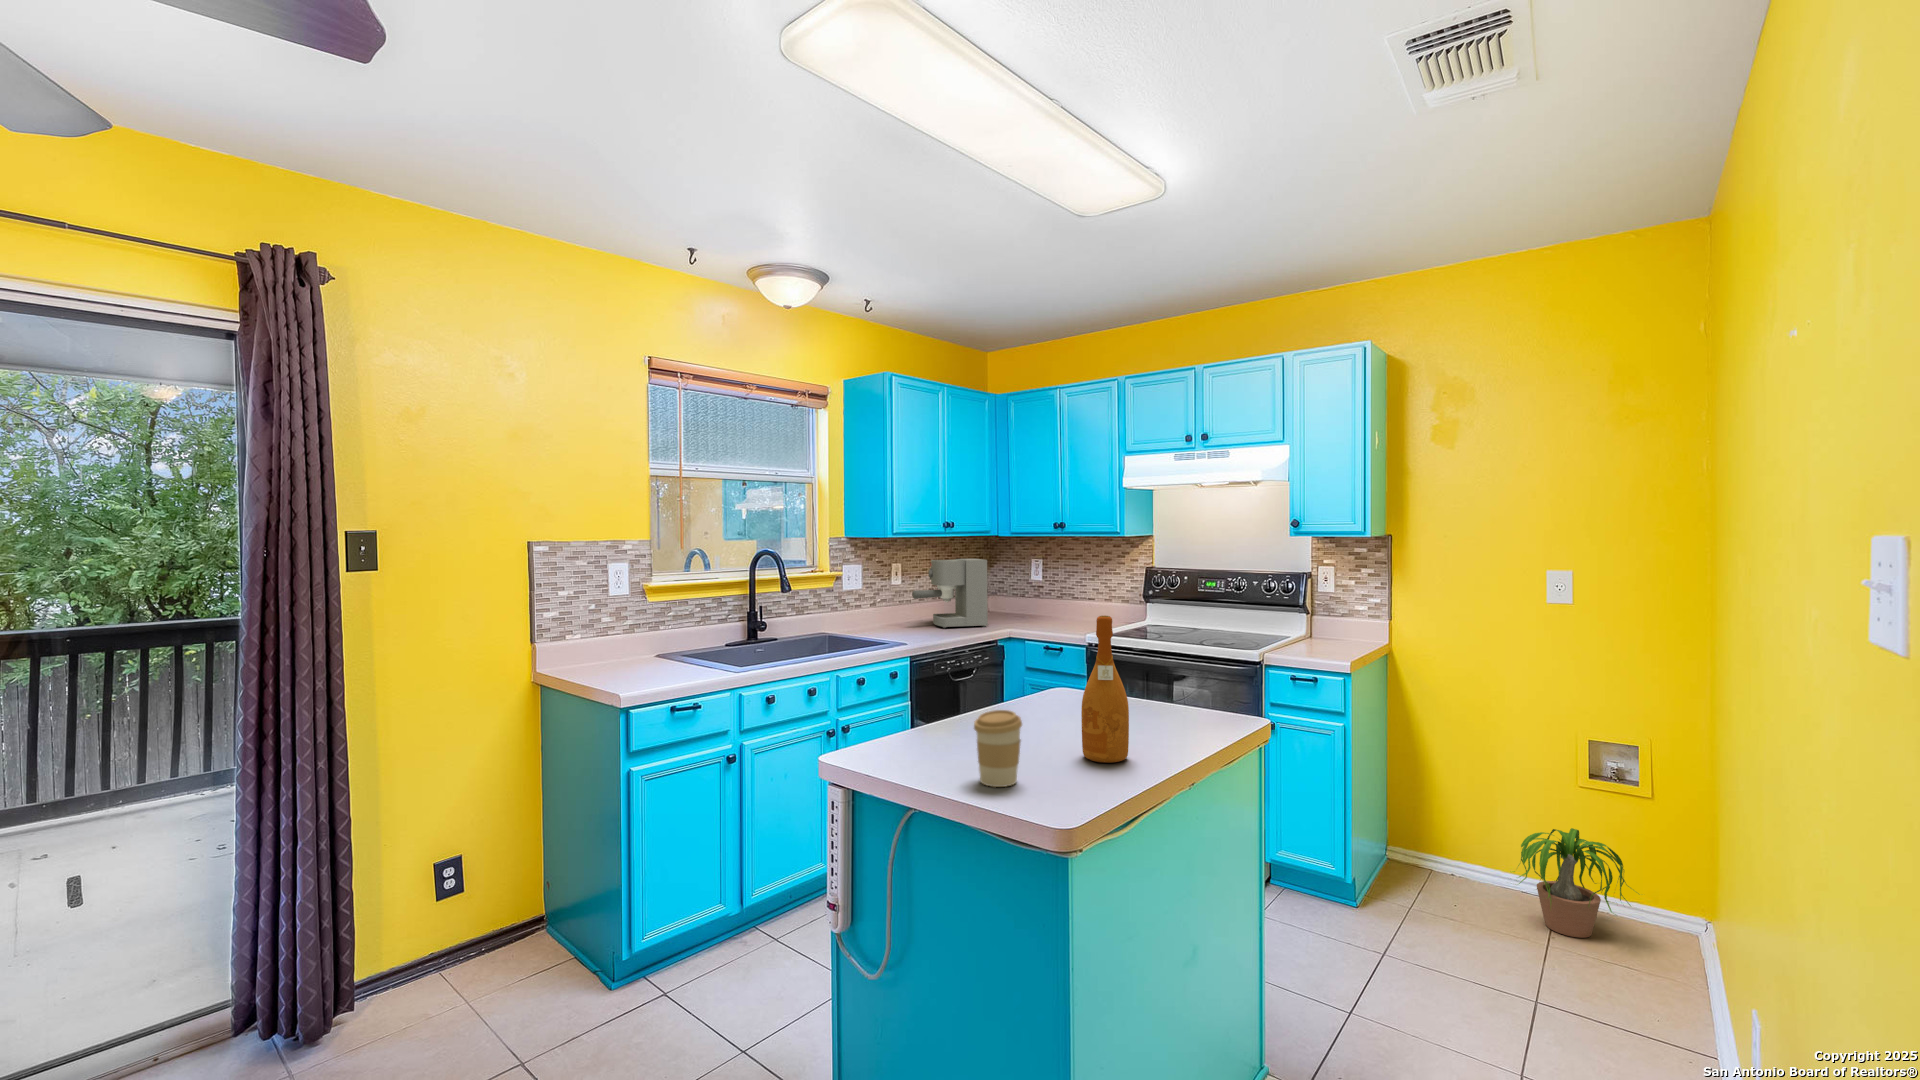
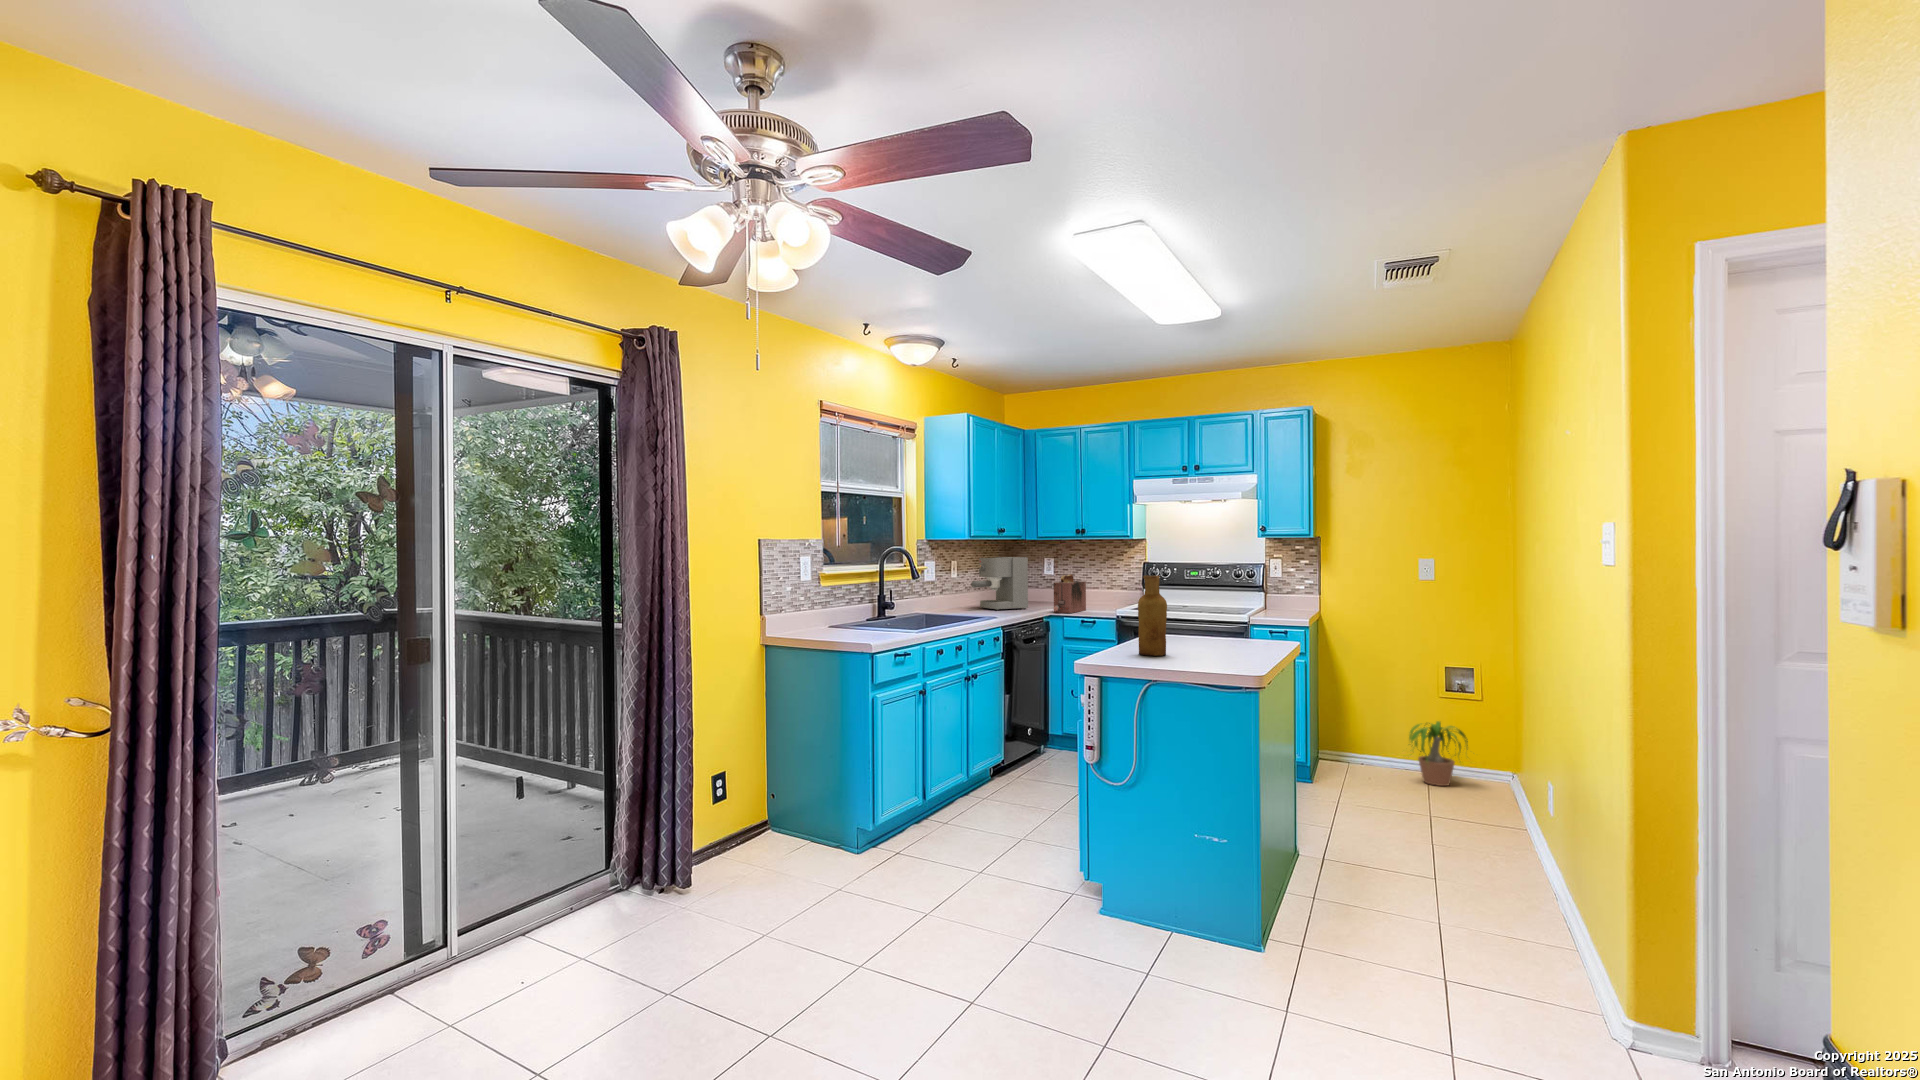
toaster: none [1005,584,1057,637] -> present [1054,575,1086,613]
vase: none [913,615,963,763] -> present [1138,575,1167,656]
wine bottle: present [1081,615,1129,763] -> none [1226,574,1253,653]
coffee cup: present [974,710,1022,787] -> none [1190,623,1217,661]

